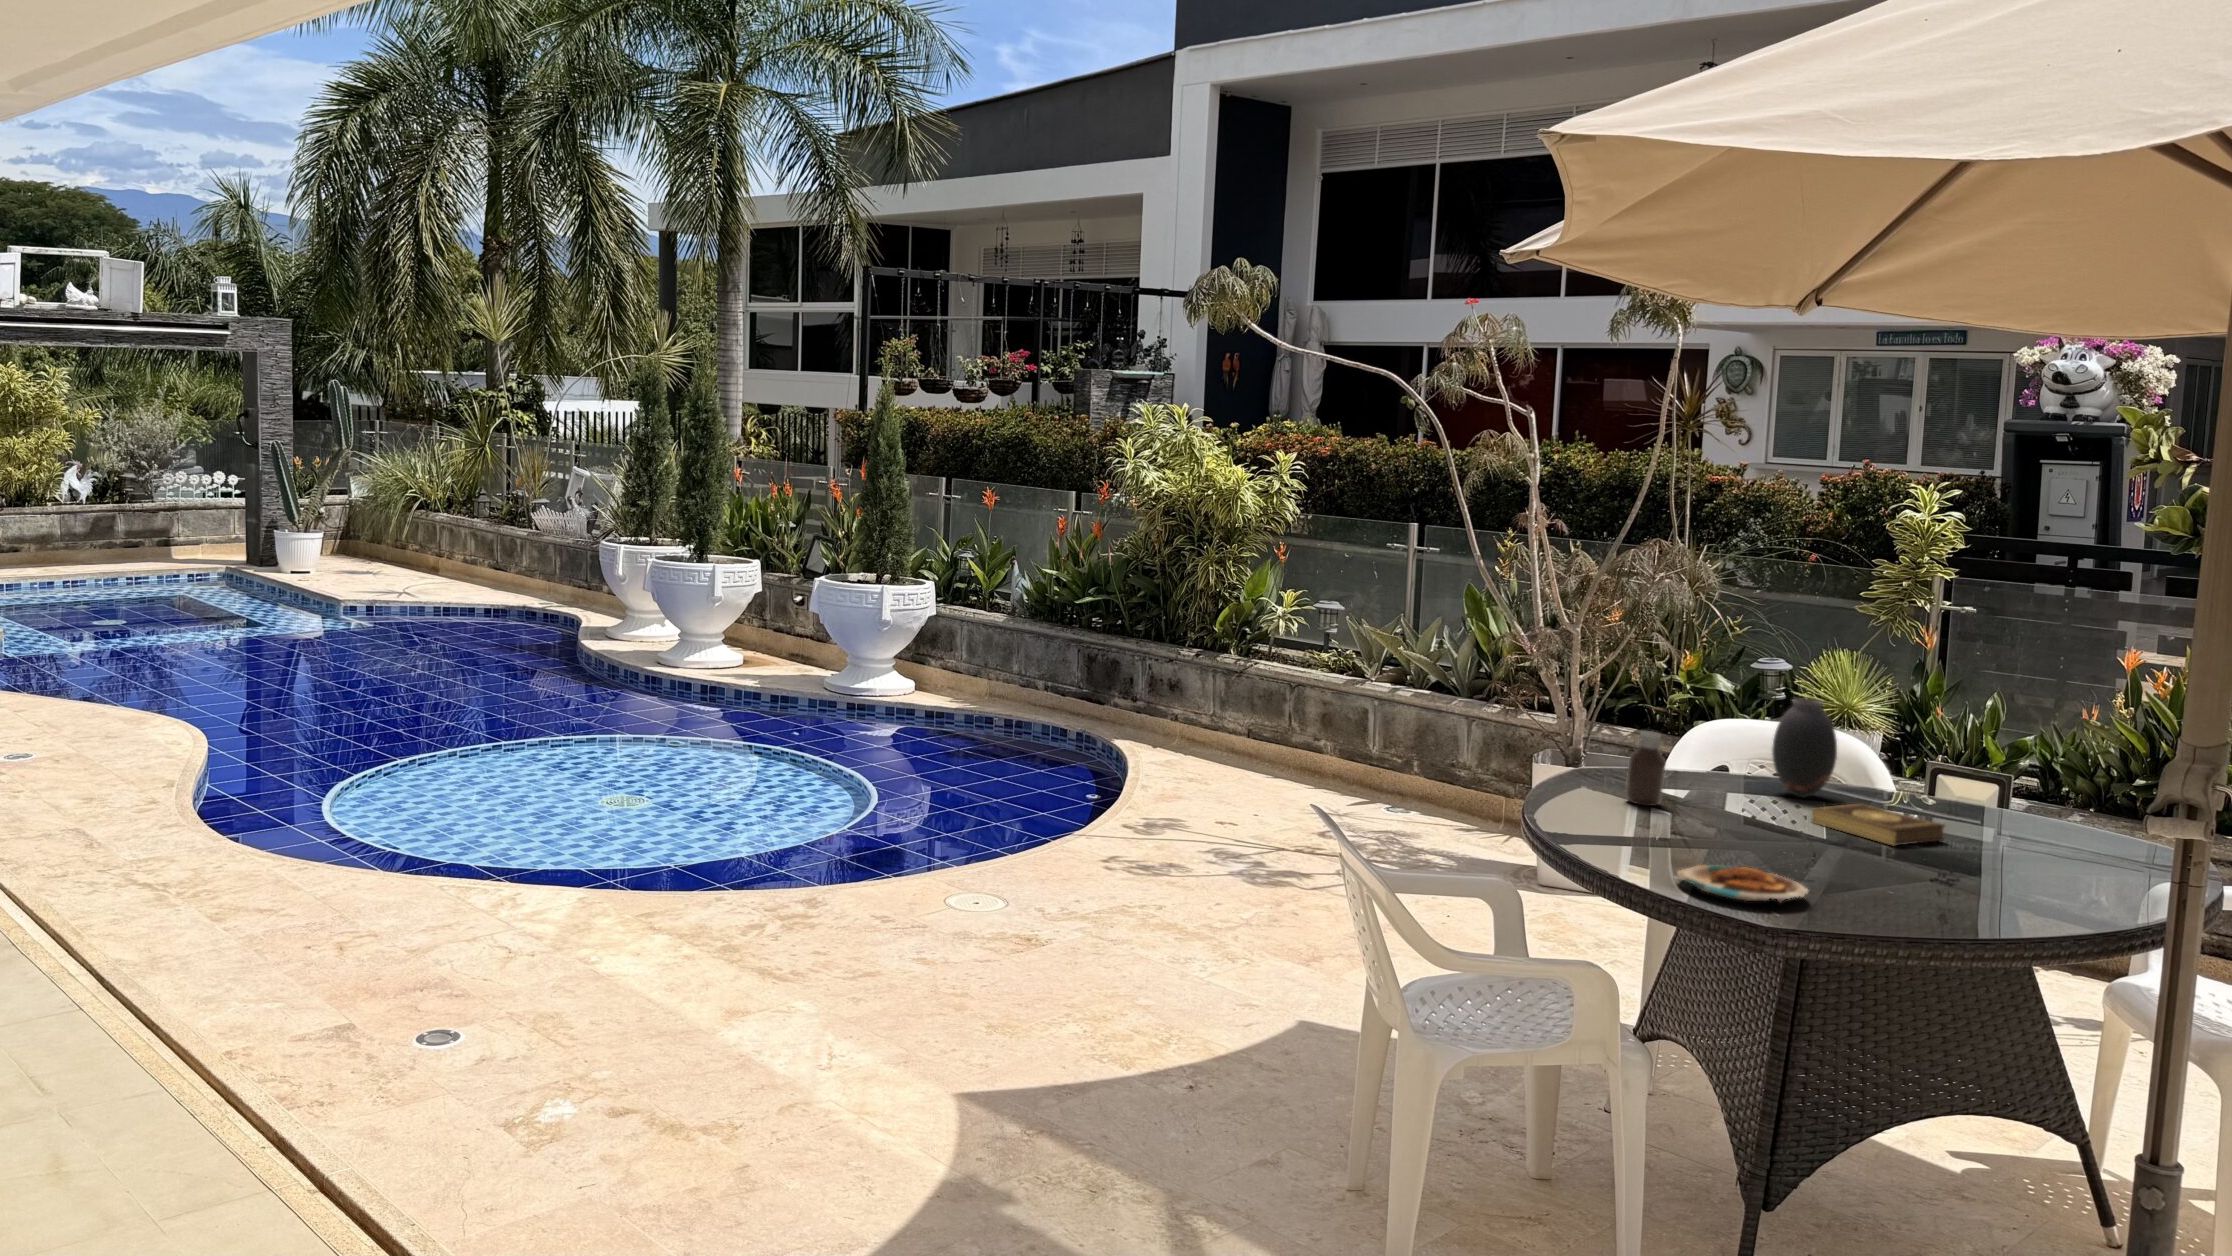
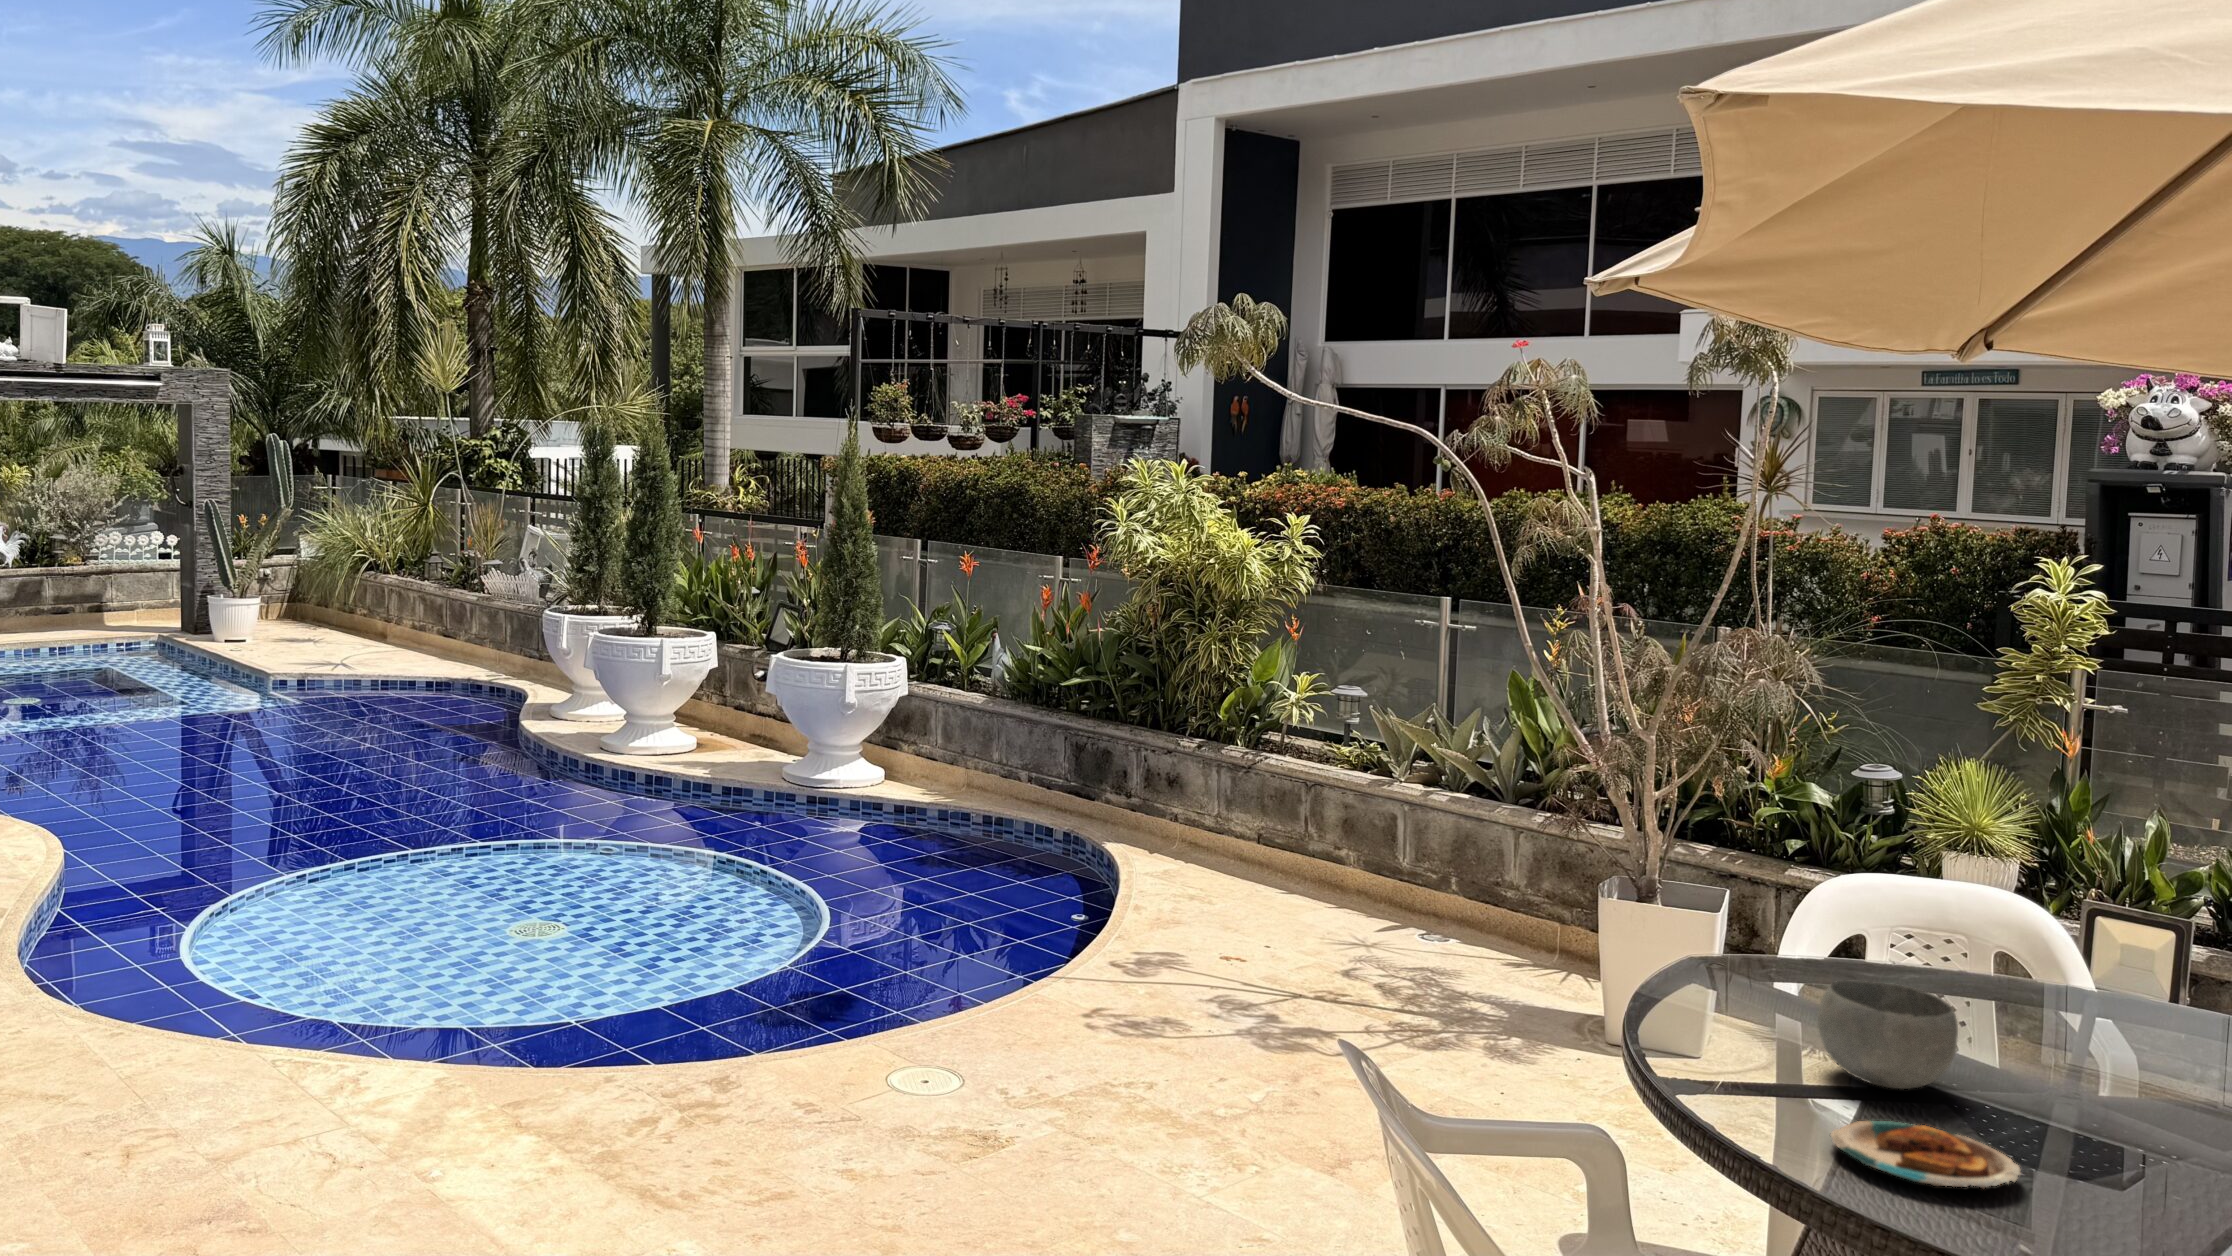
vase: present [1772,698,1837,797] -> none [1925,858,2011,989]
bottle: present [1626,731,1666,806] -> none [1738,907,1791,1007]
bowl: none [1678,776,1778,851] -> present [1818,981,1958,1089]
book: present [1812,803,1944,846] -> none [1988,1004,2174,1074]

